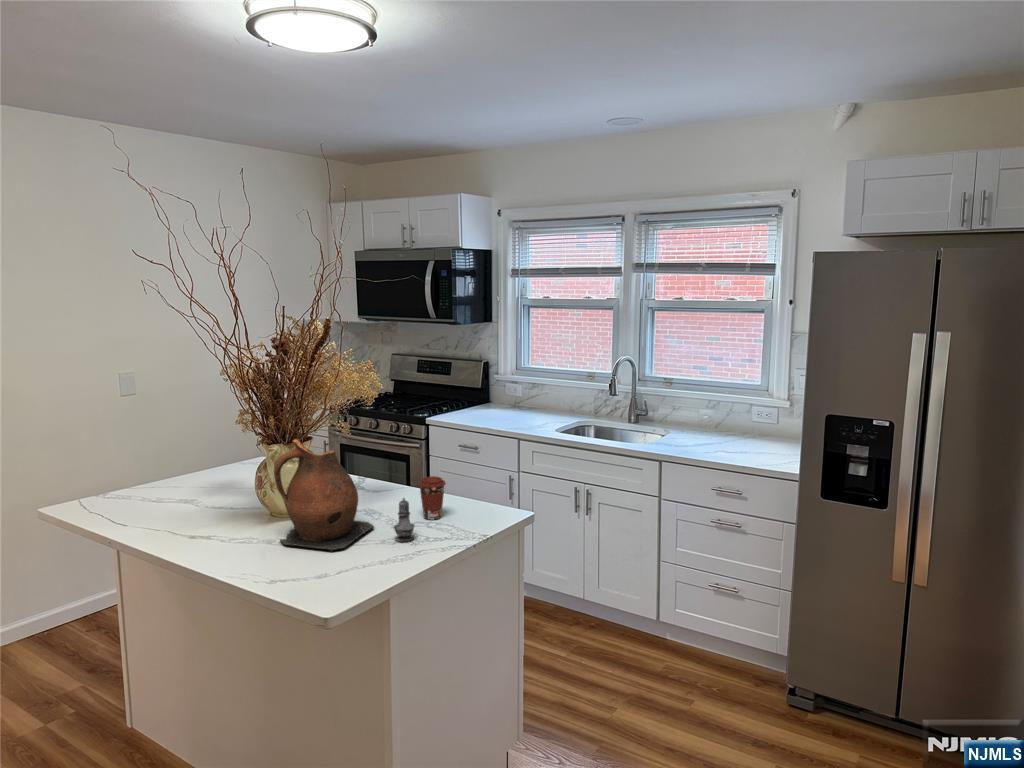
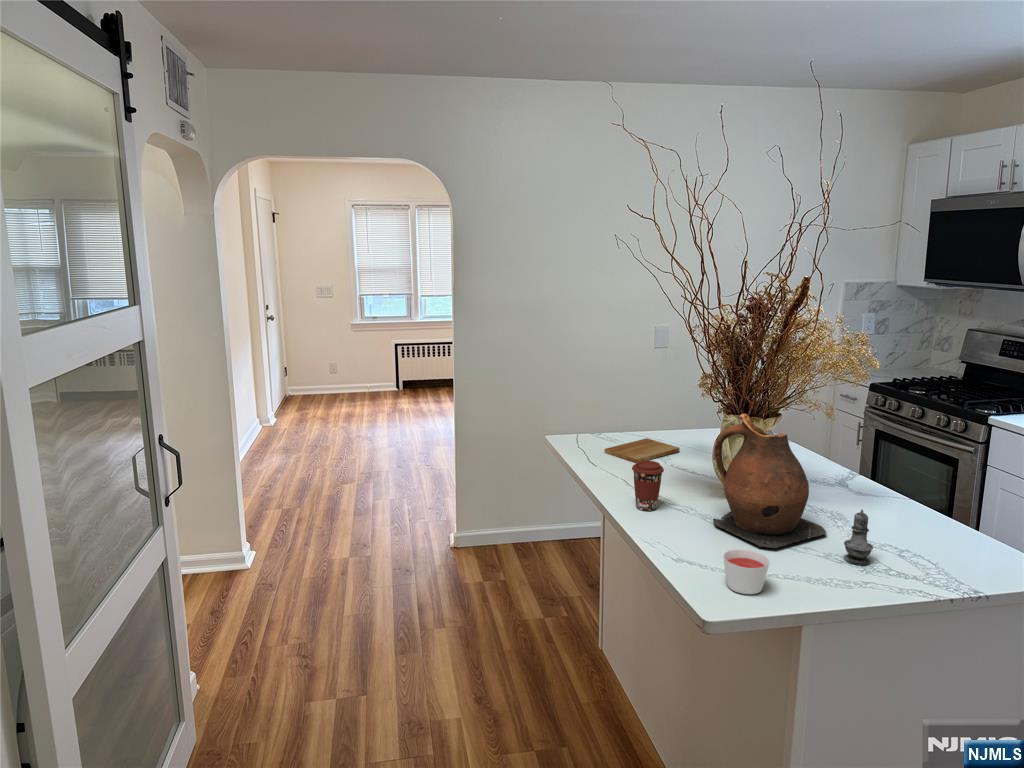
coffee cup: present [418,476,446,520] -> present [632,460,664,511]
cutting board: none [127,487,207,512] -> present [604,438,680,463]
candle: none [319,551,358,589] -> present [723,549,770,594]

